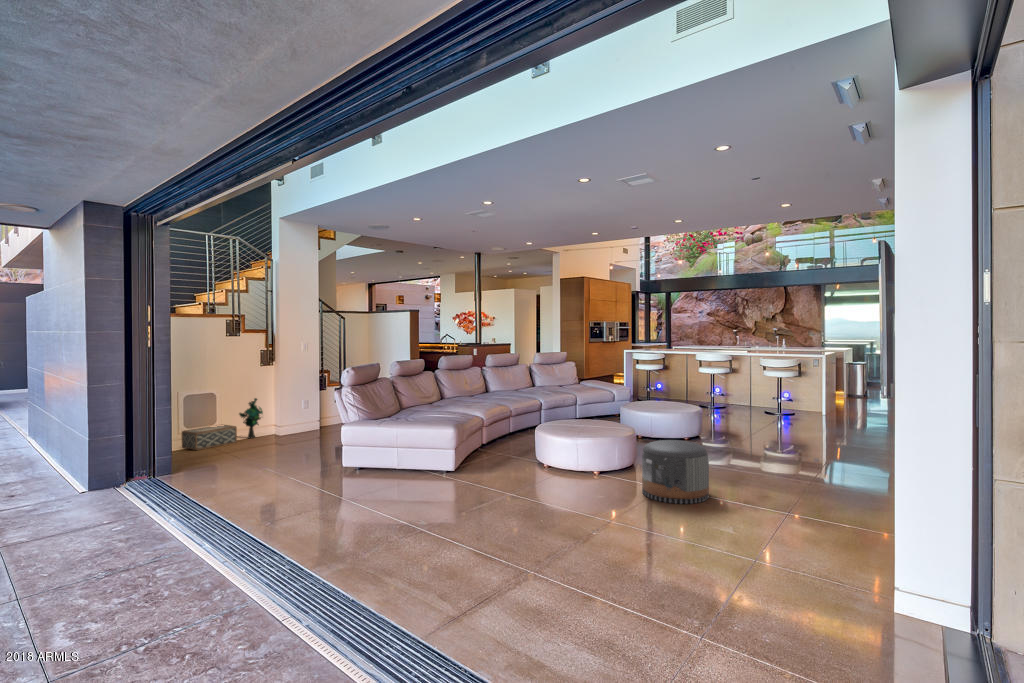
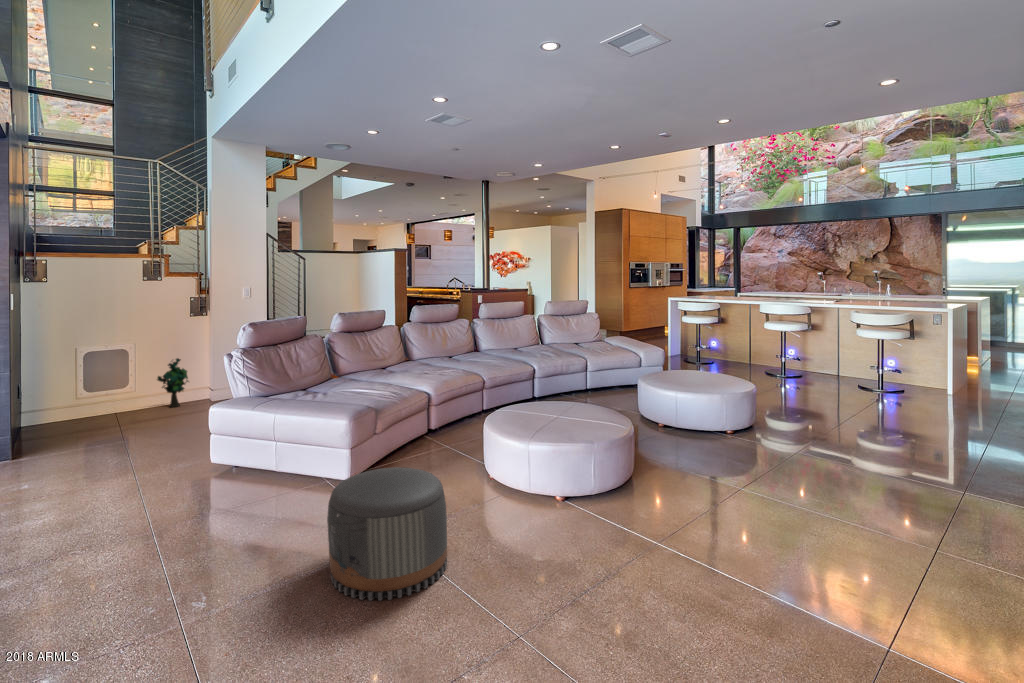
woven basket: present [182,425,237,450] -> none [76,390,150,424]
pouf: present [642,440,709,504] -> present [327,467,447,601]

